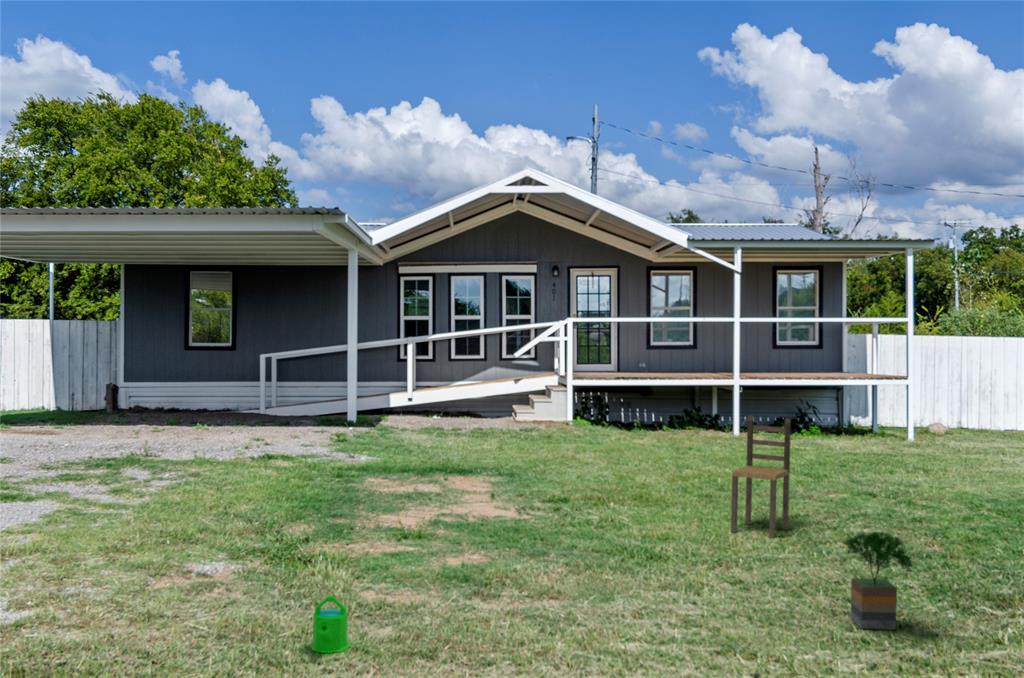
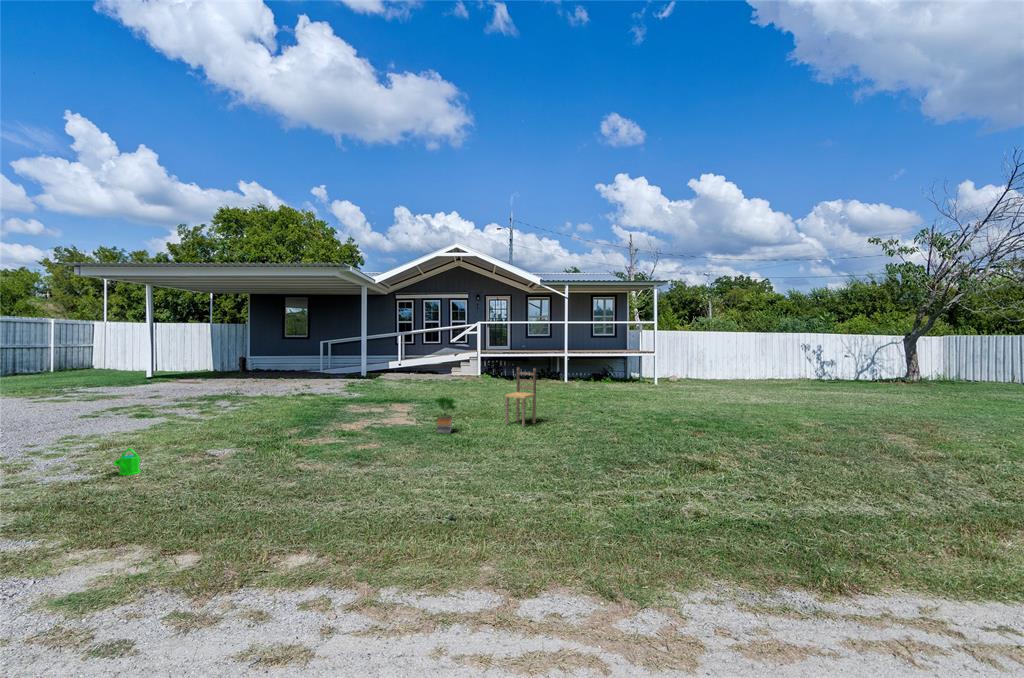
potted tree: present [845,532,913,630] -> present [435,397,456,433]
watering can: present [310,596,350,653] -> present [114,448,141,475]

